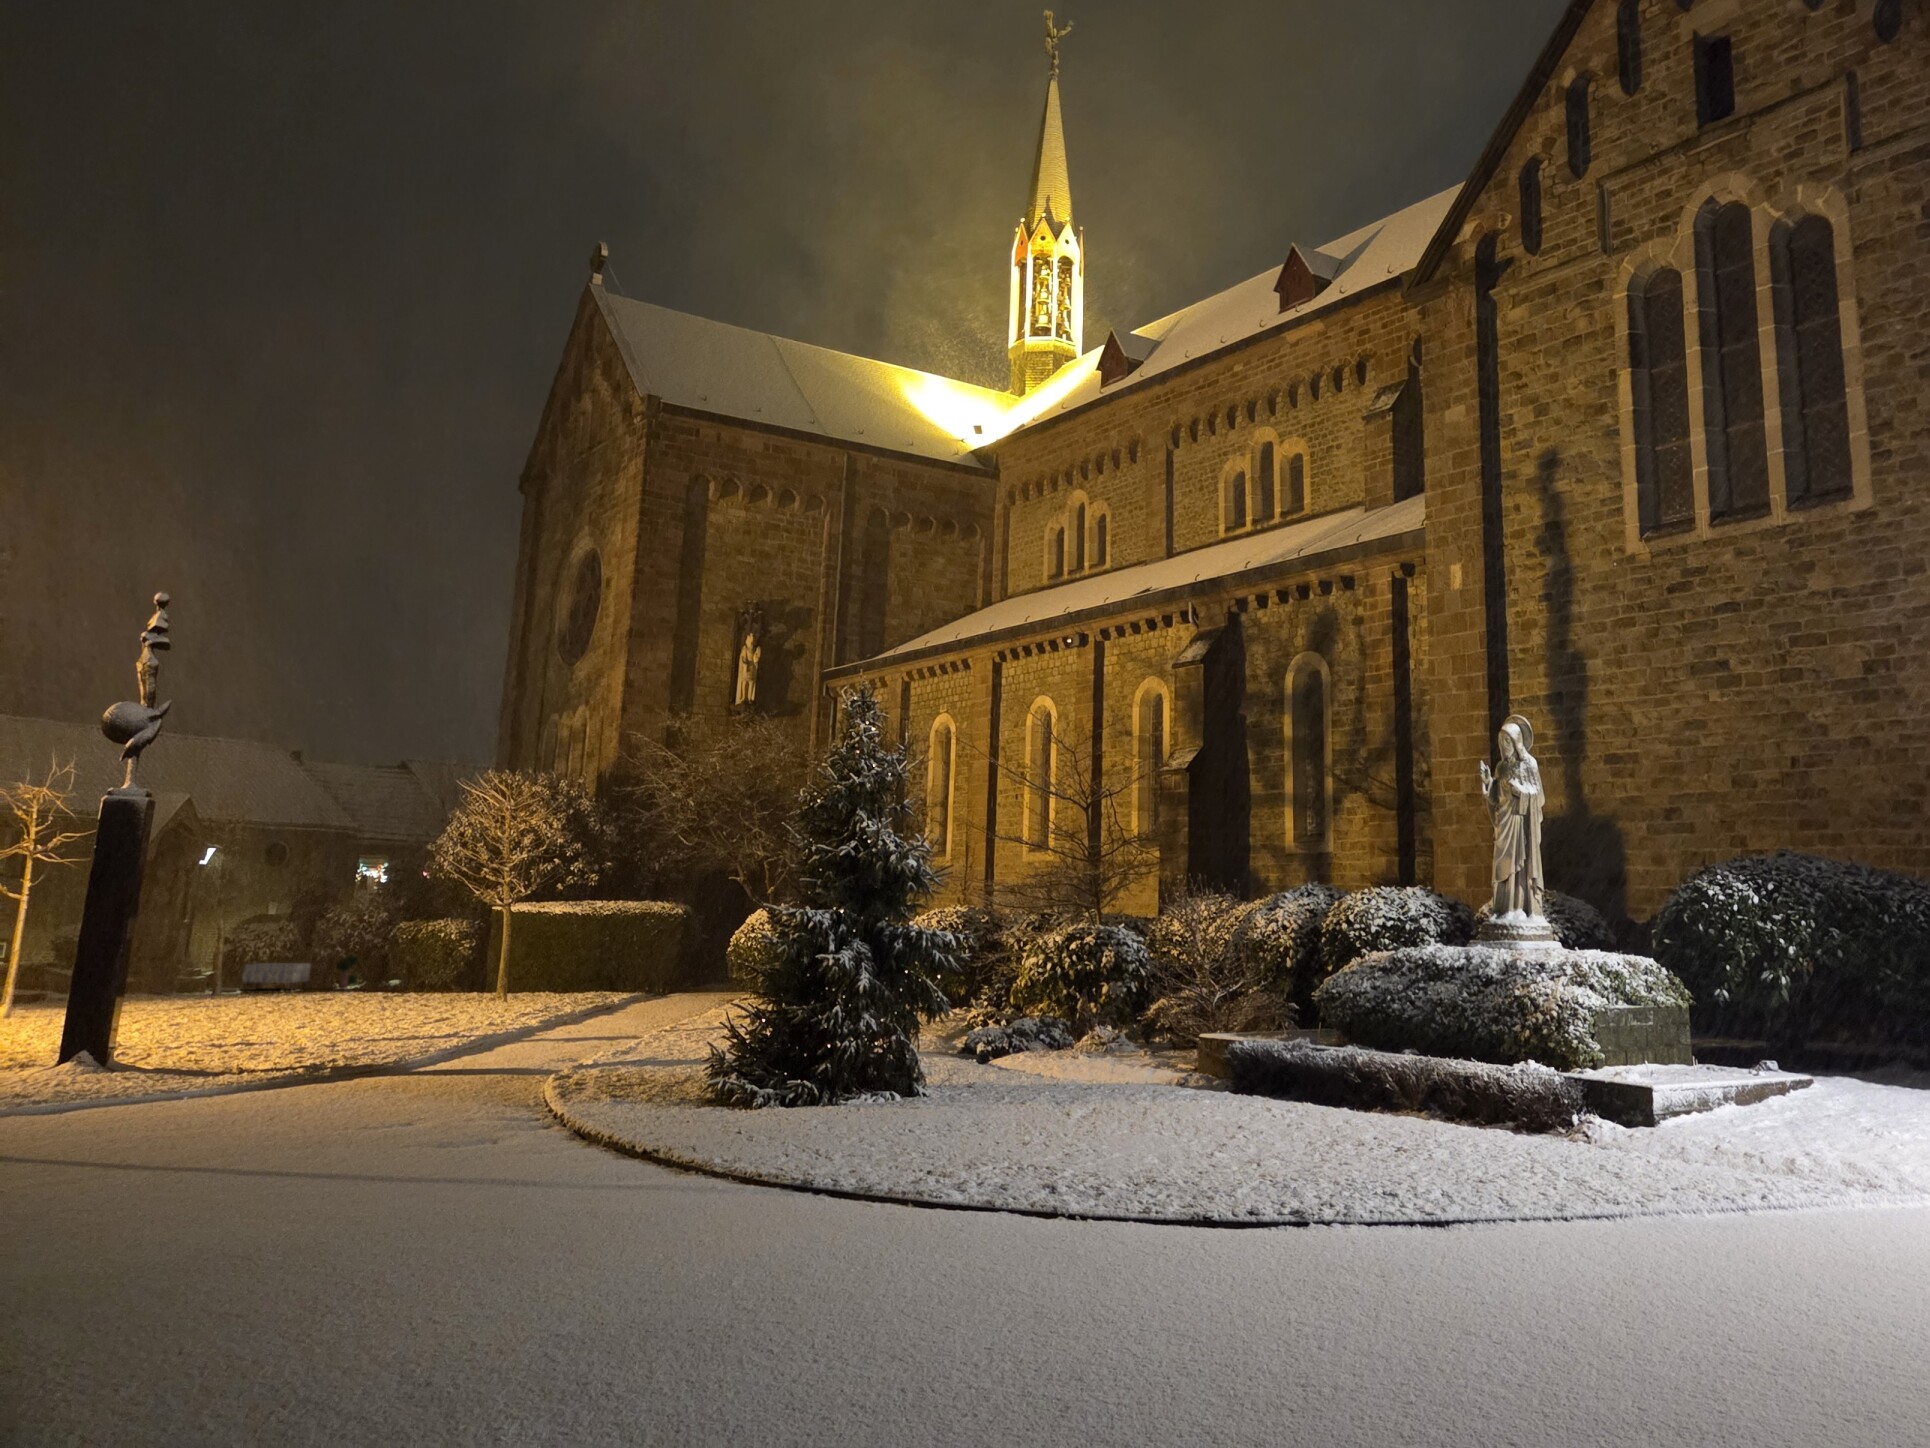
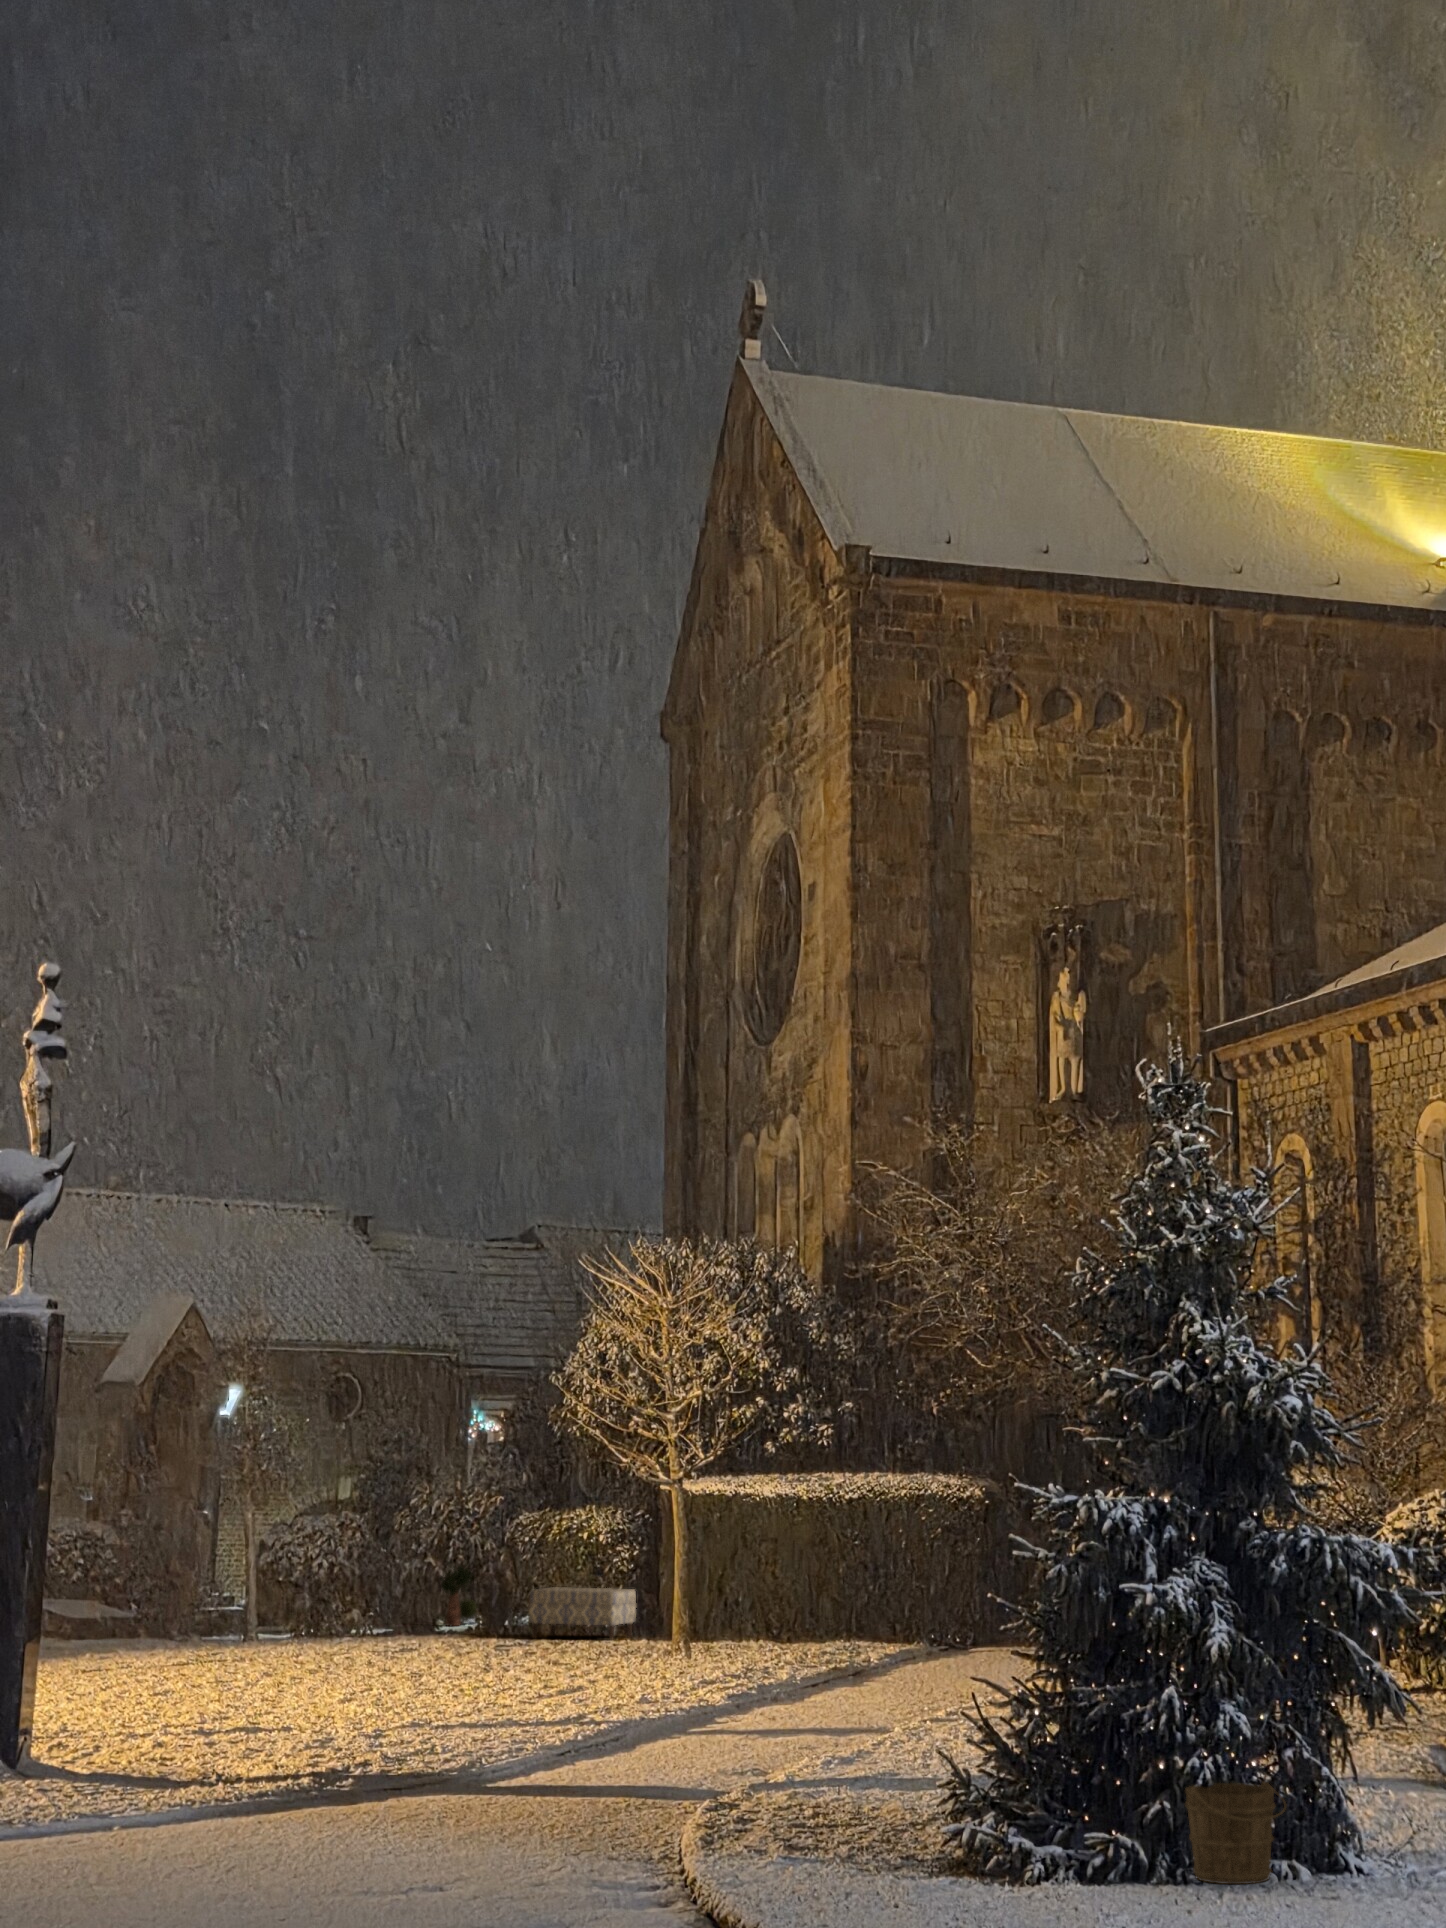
bench: present [242,963,311,990] -> present [529,1587,636,1640]
bucket: none [843,1048,893,1098] -> present [1185,1781,1287,1884]

